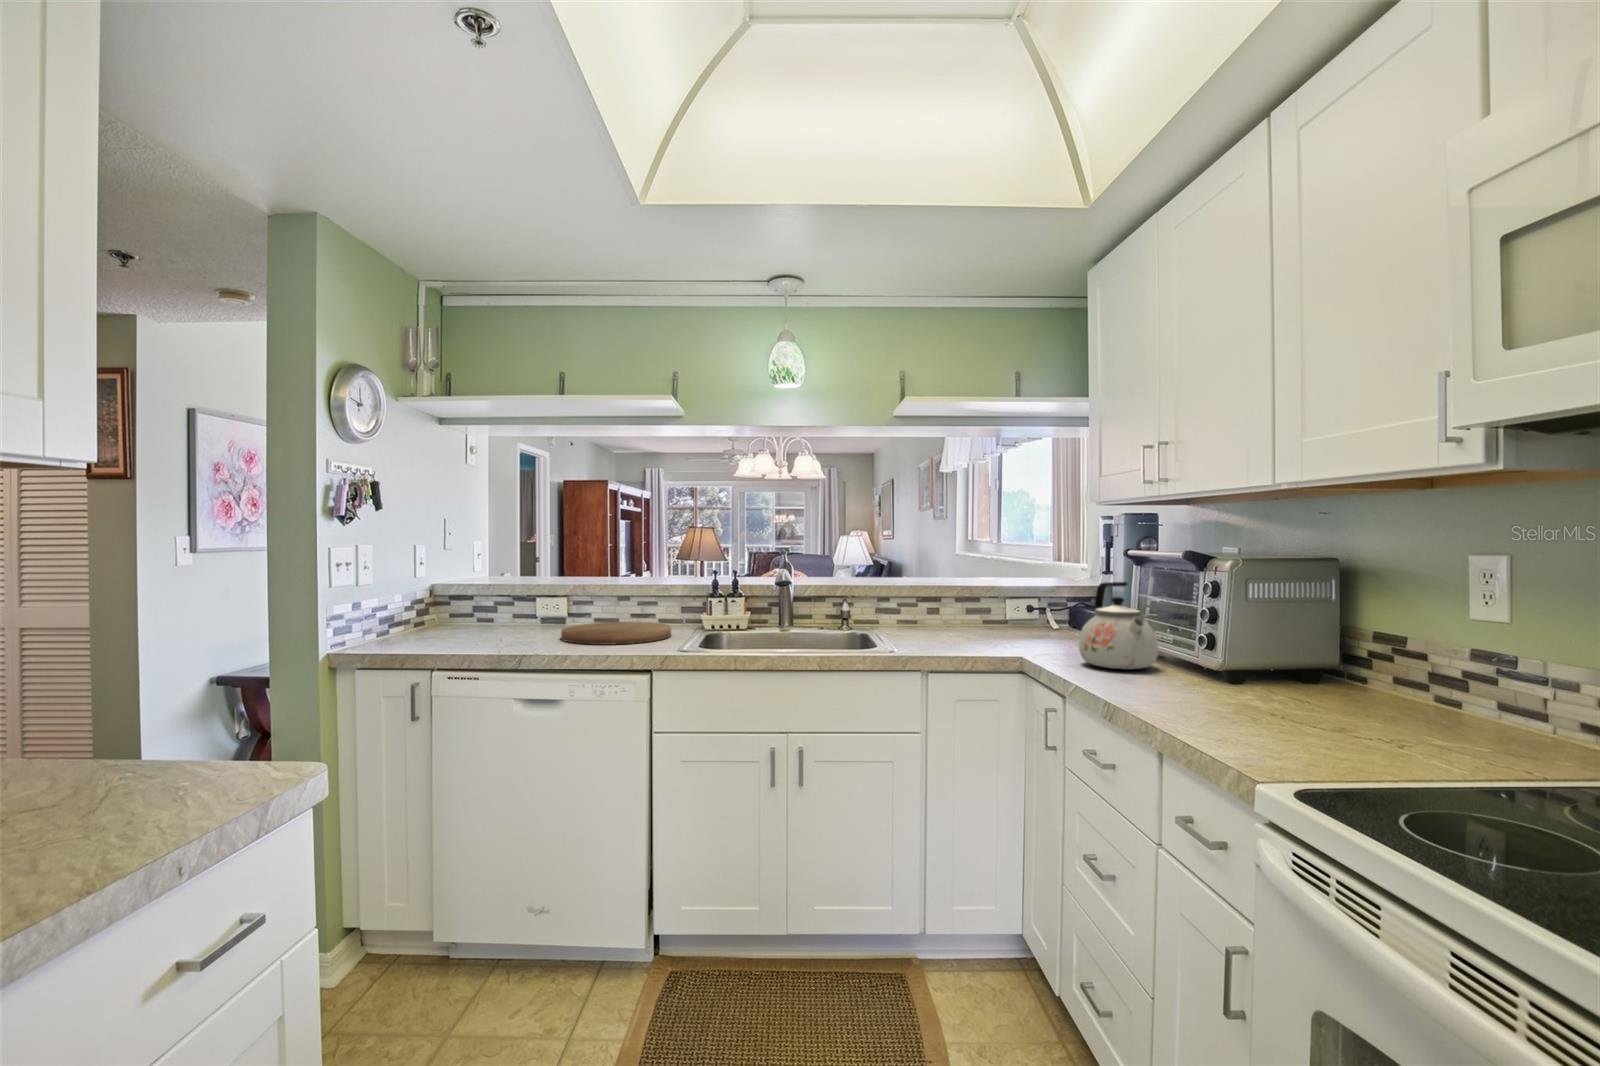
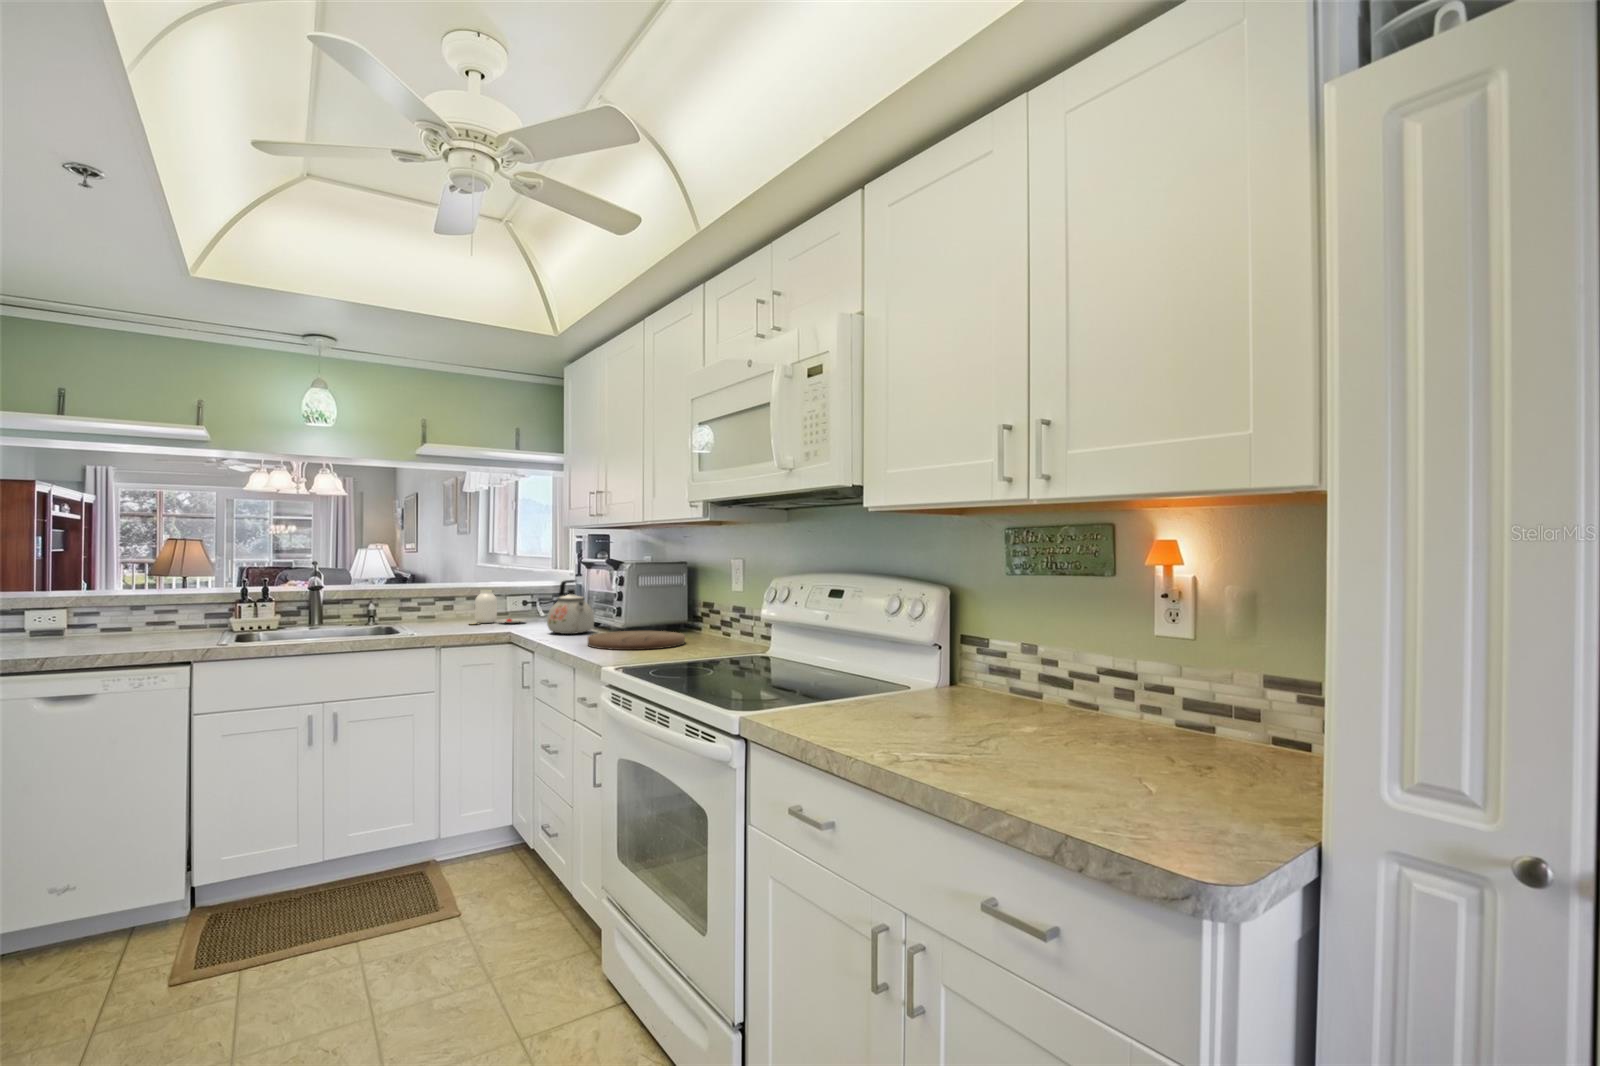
jar: none [958,589,1035,637] -> present [475,590,525,623]
cutting board: present [561,622,671,645] -> present [588,631,685,650]

